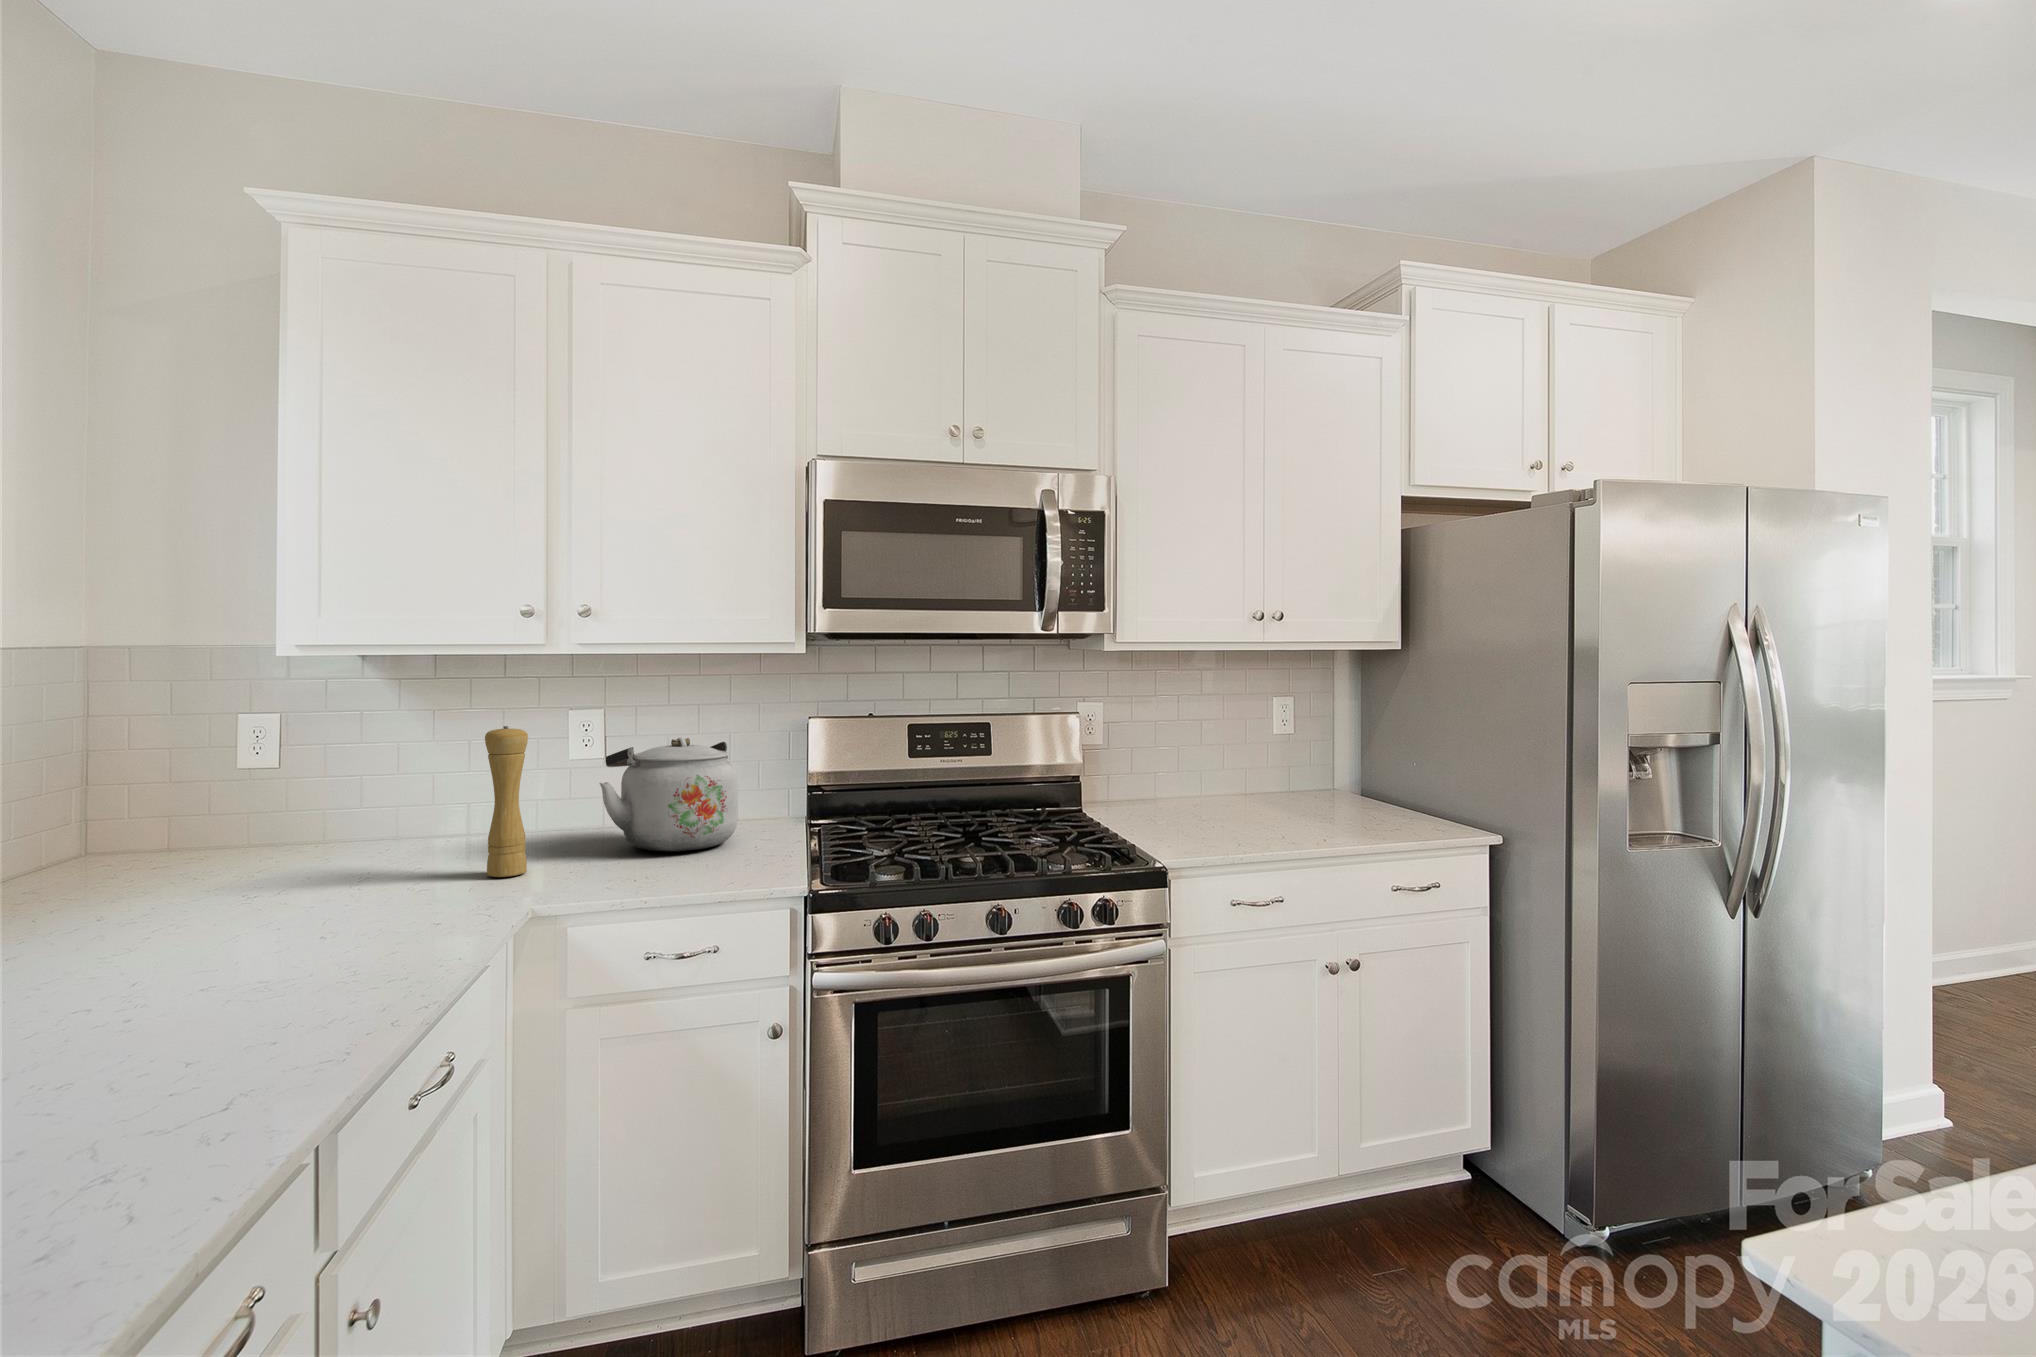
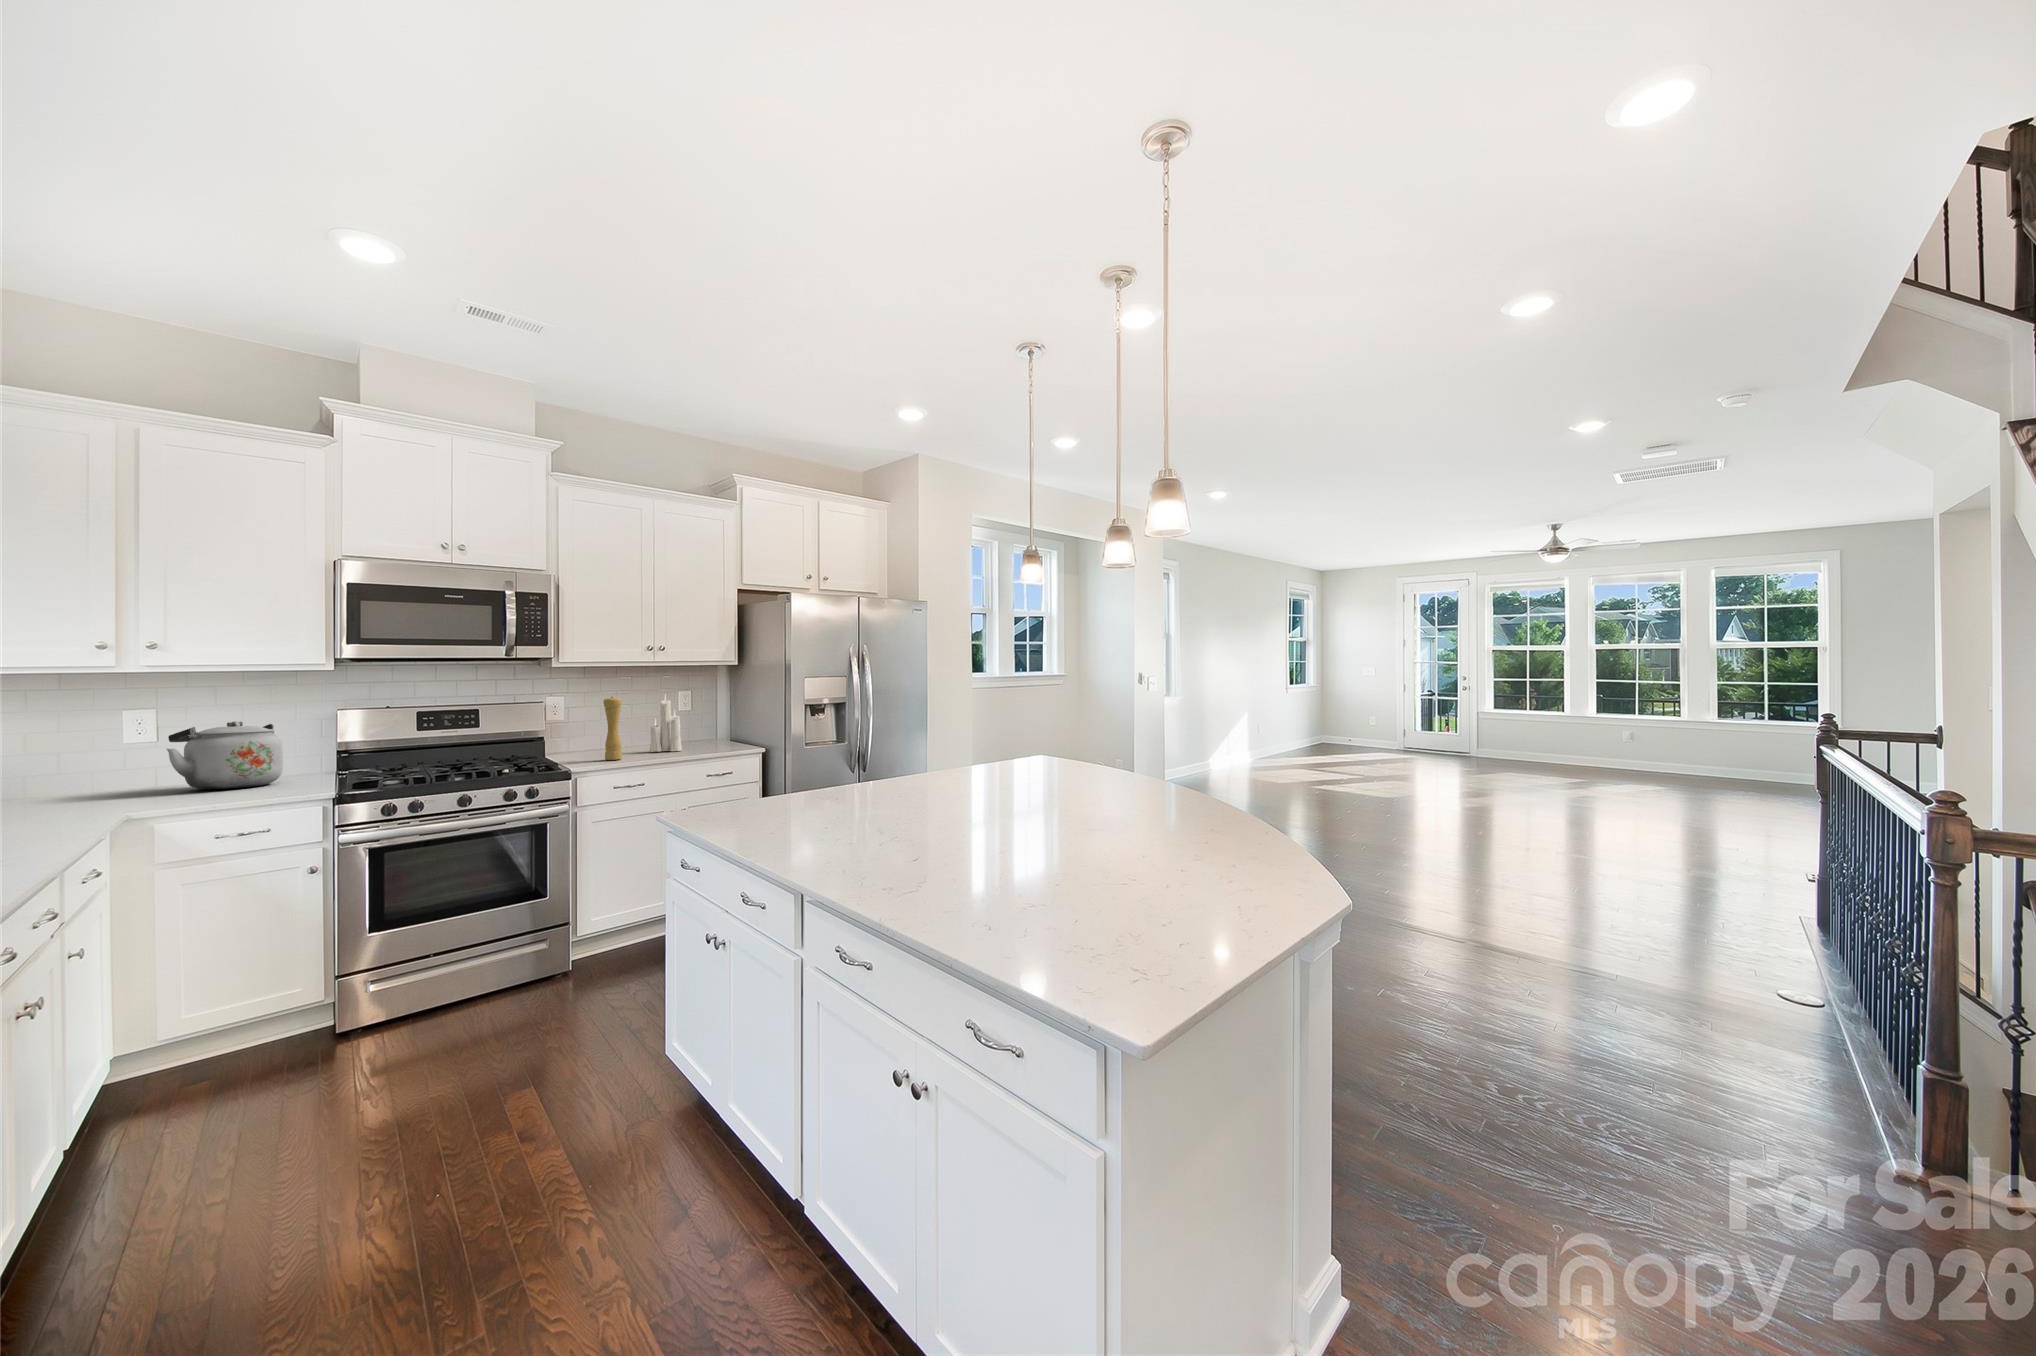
candle: none [1252,697,1311,818] -> present [650,695,682,752]
pepper mill: present [485,726,528,877] -> present [603,697,622,760]

